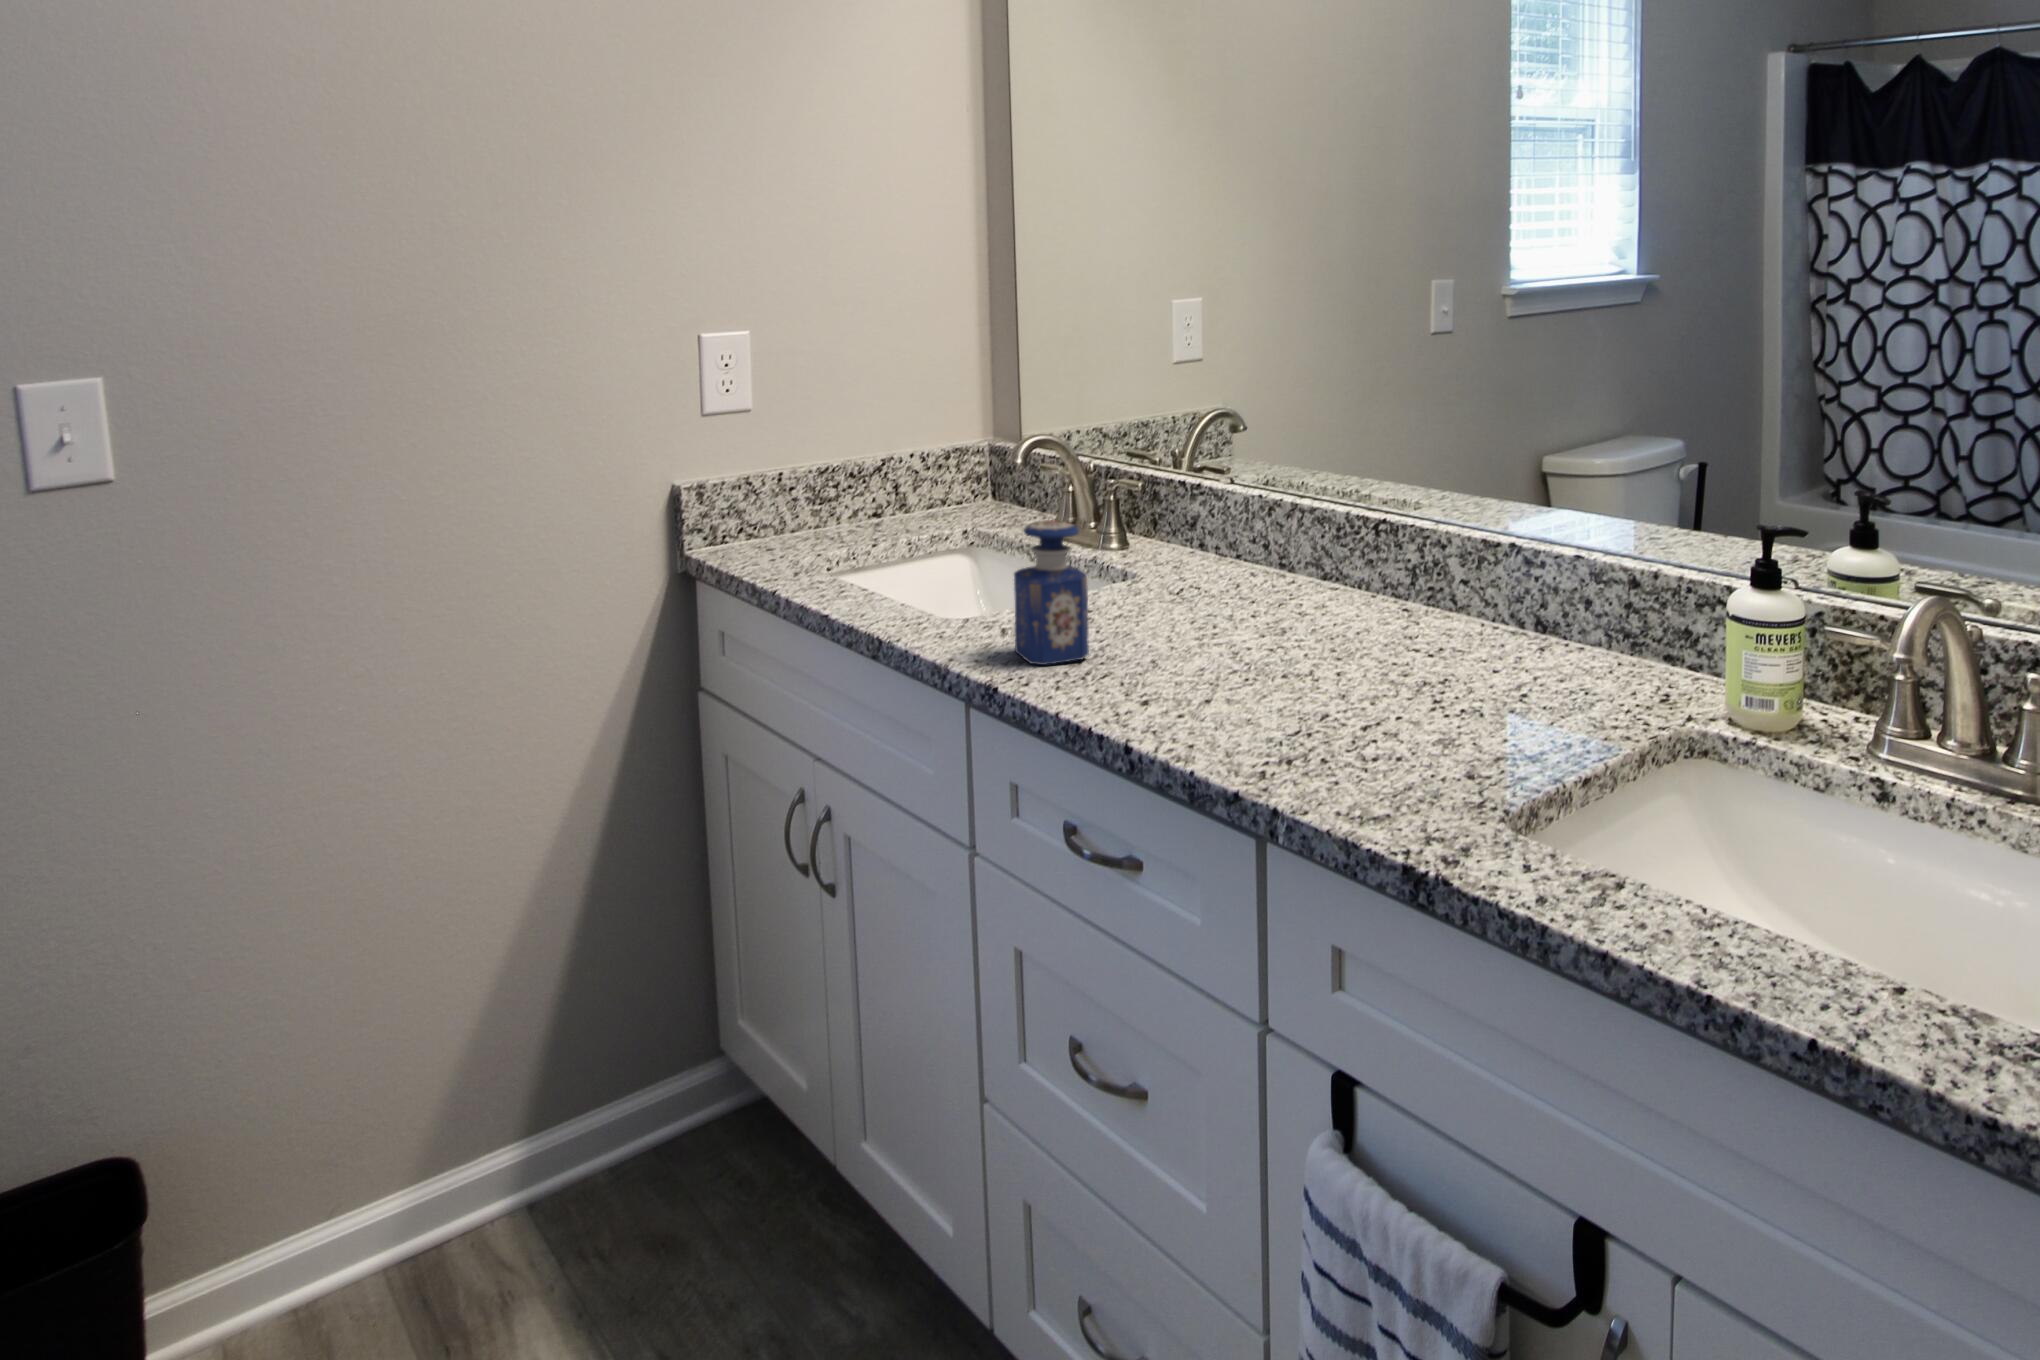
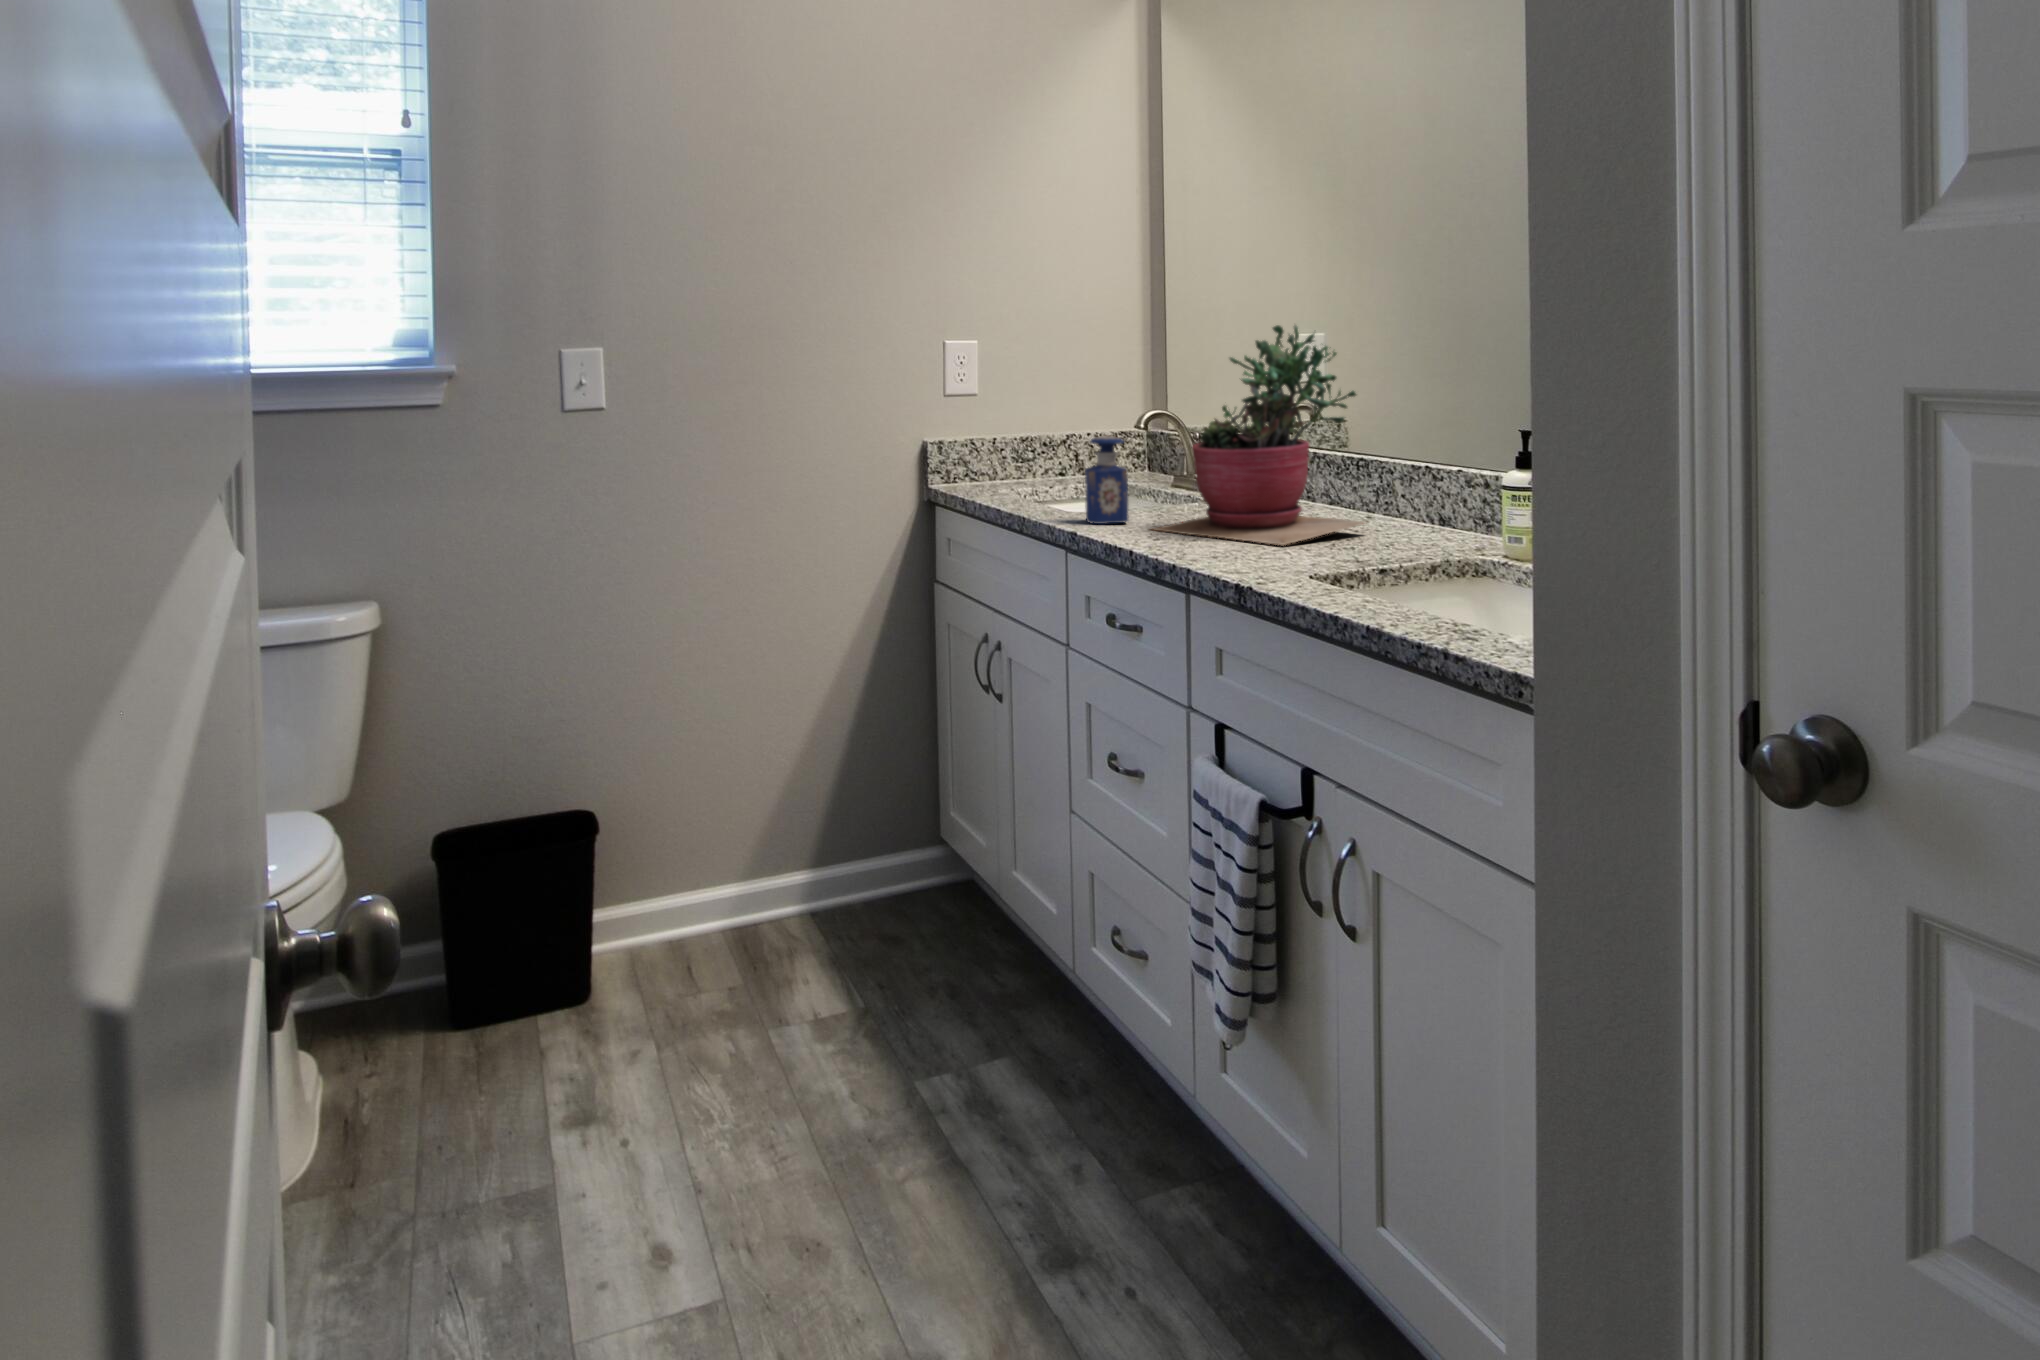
succulent plant: none [1135,346,1458,718] -> present [1153,325,1366,545]

